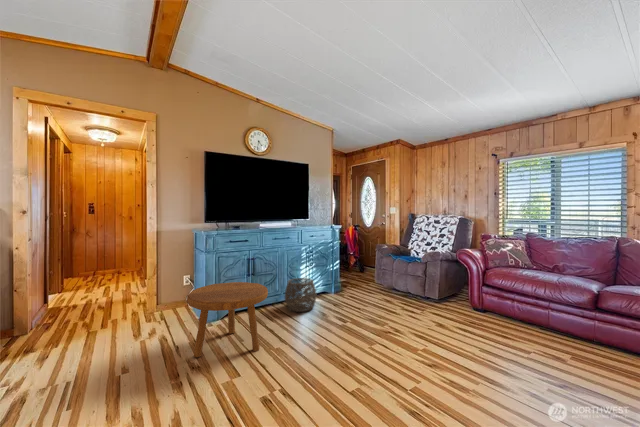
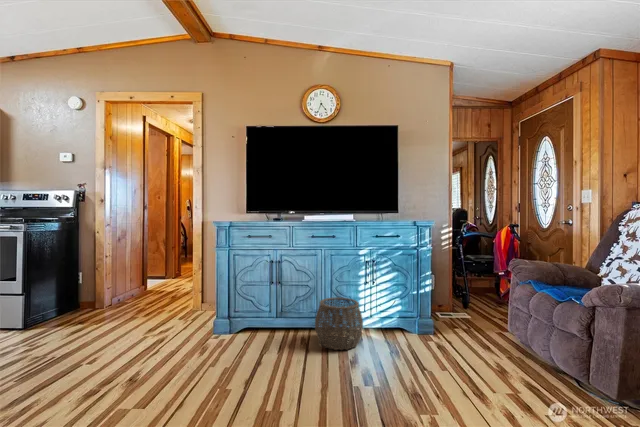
footstool: present [187,282,268,357] -> none [140,287,245,384]

